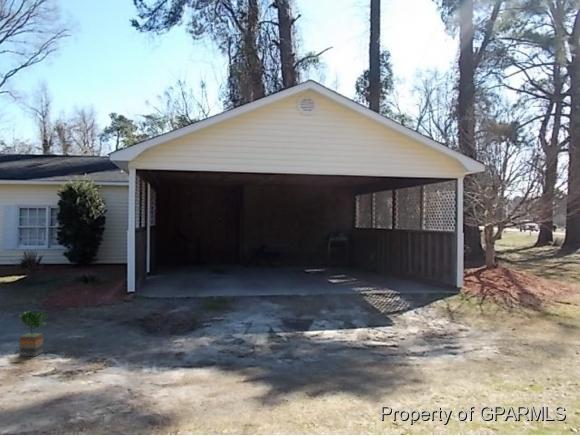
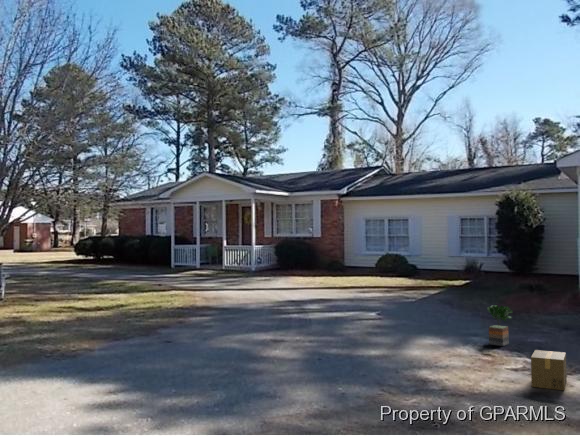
cardboard box: none [51,363,93,409] -> present [531,350,567,390]

